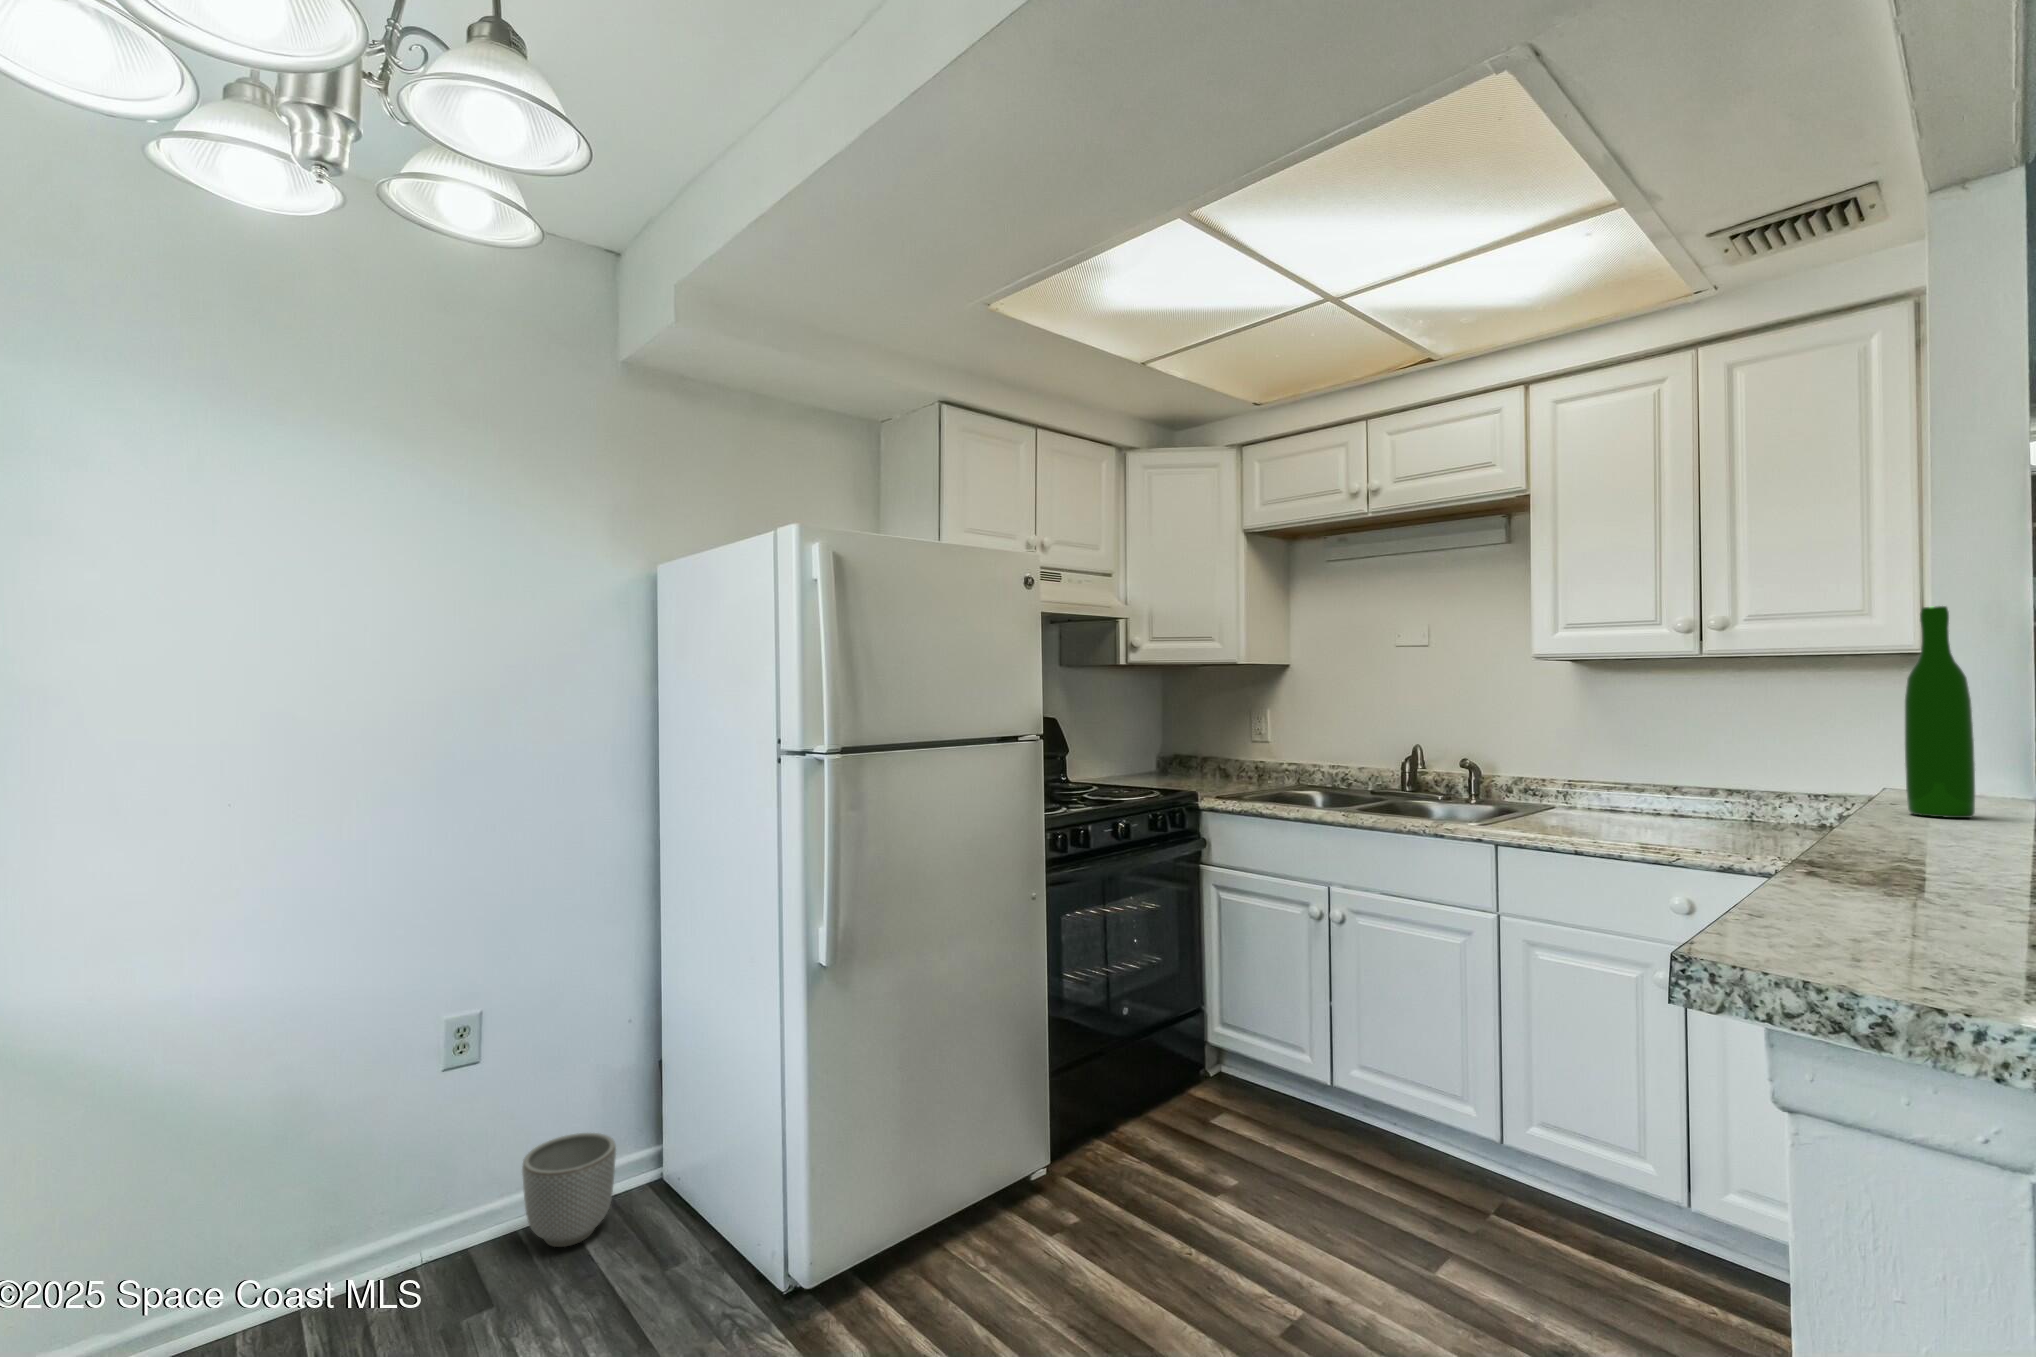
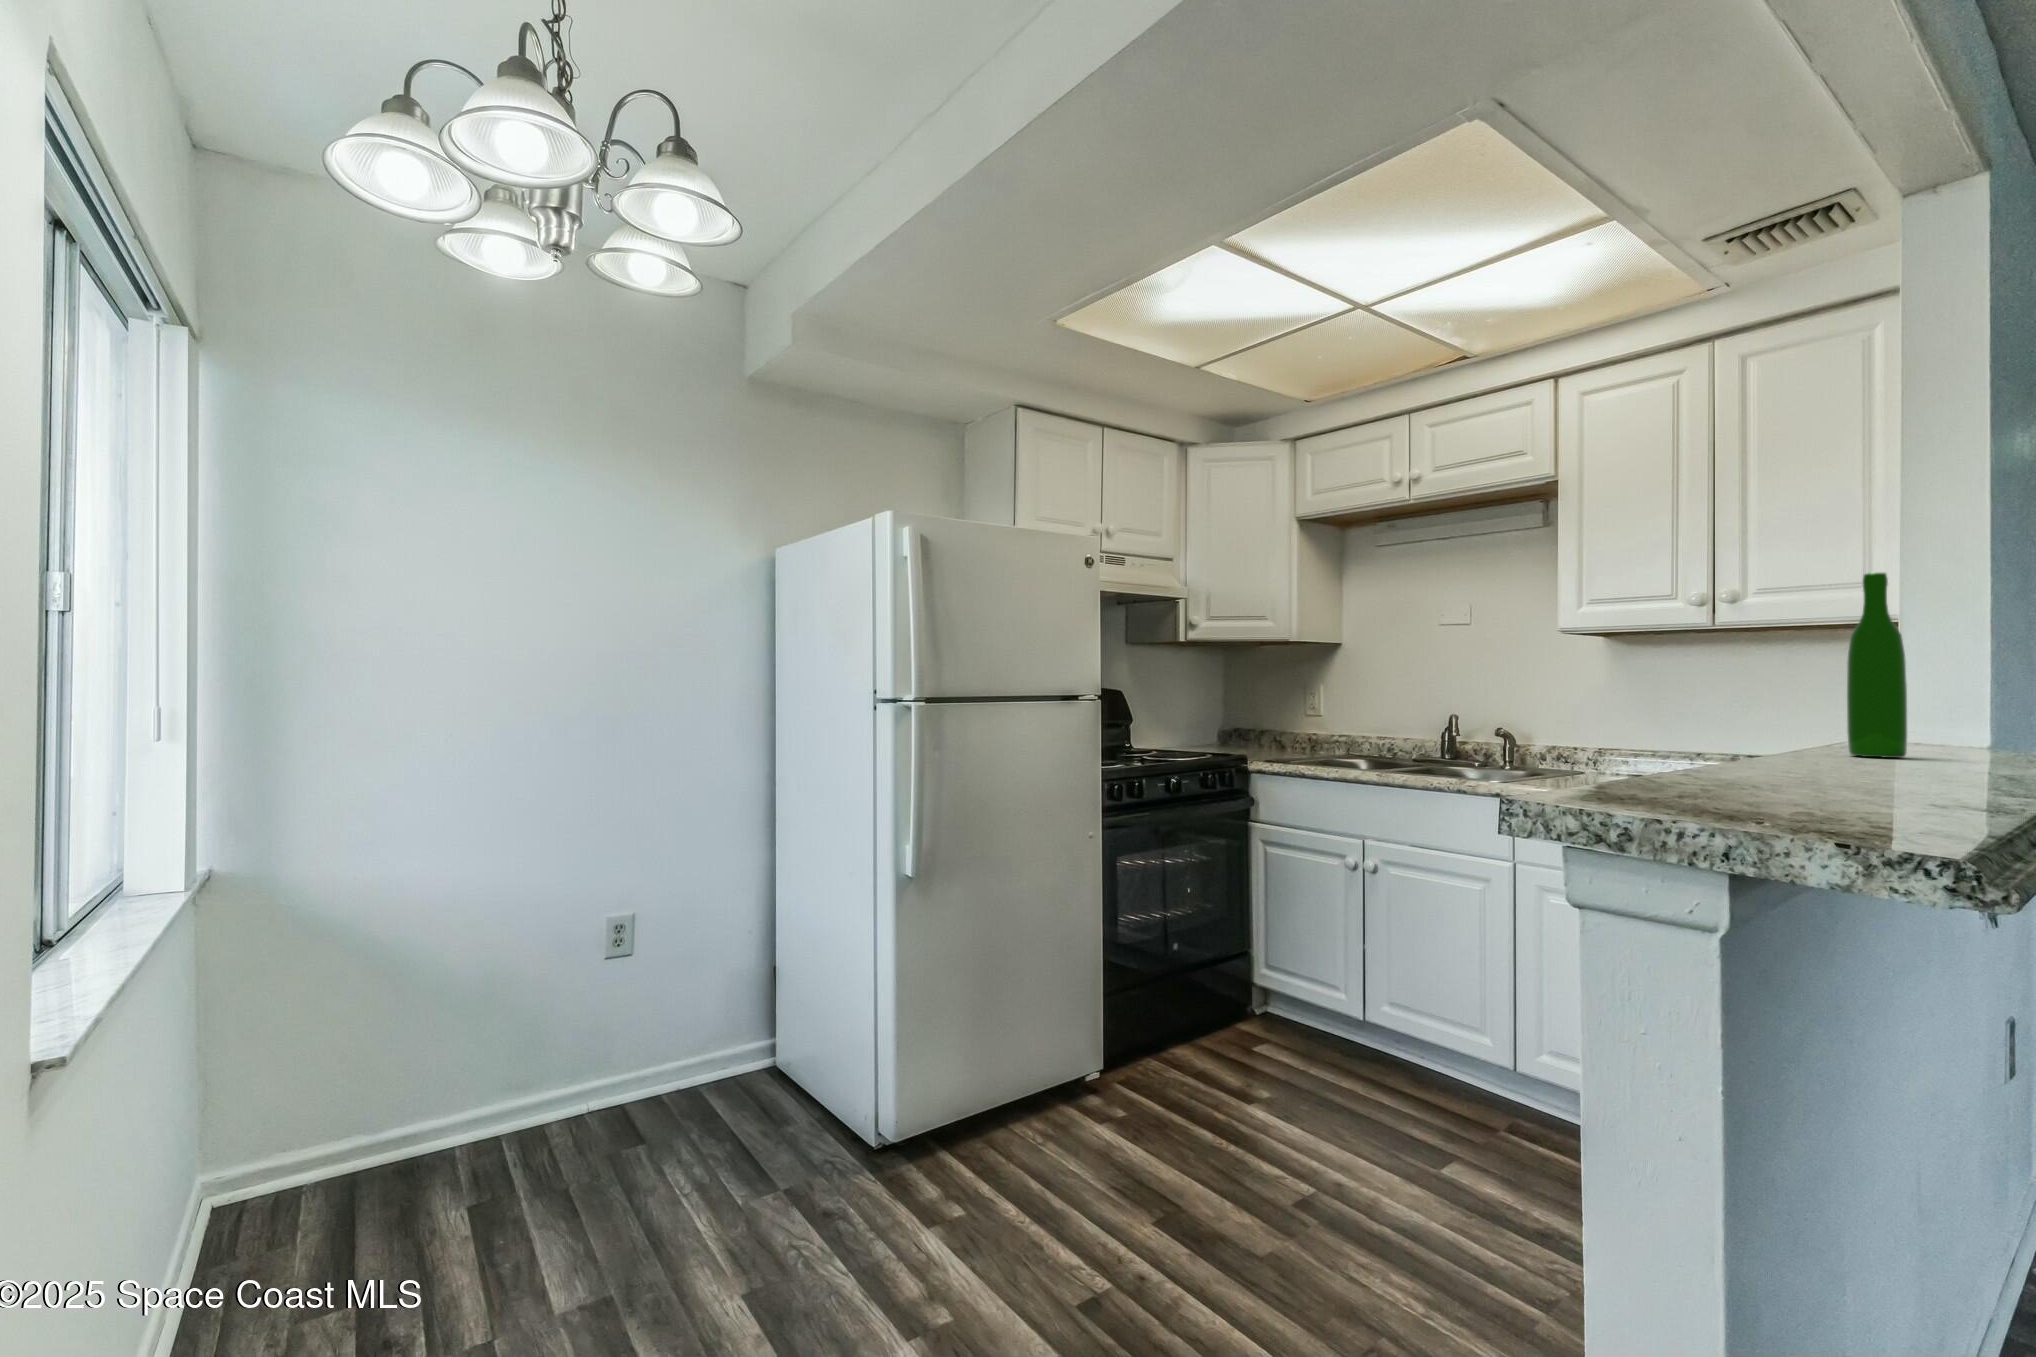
planter: present [522,1133,616,1247] -> none [666,1022,740,1111]

